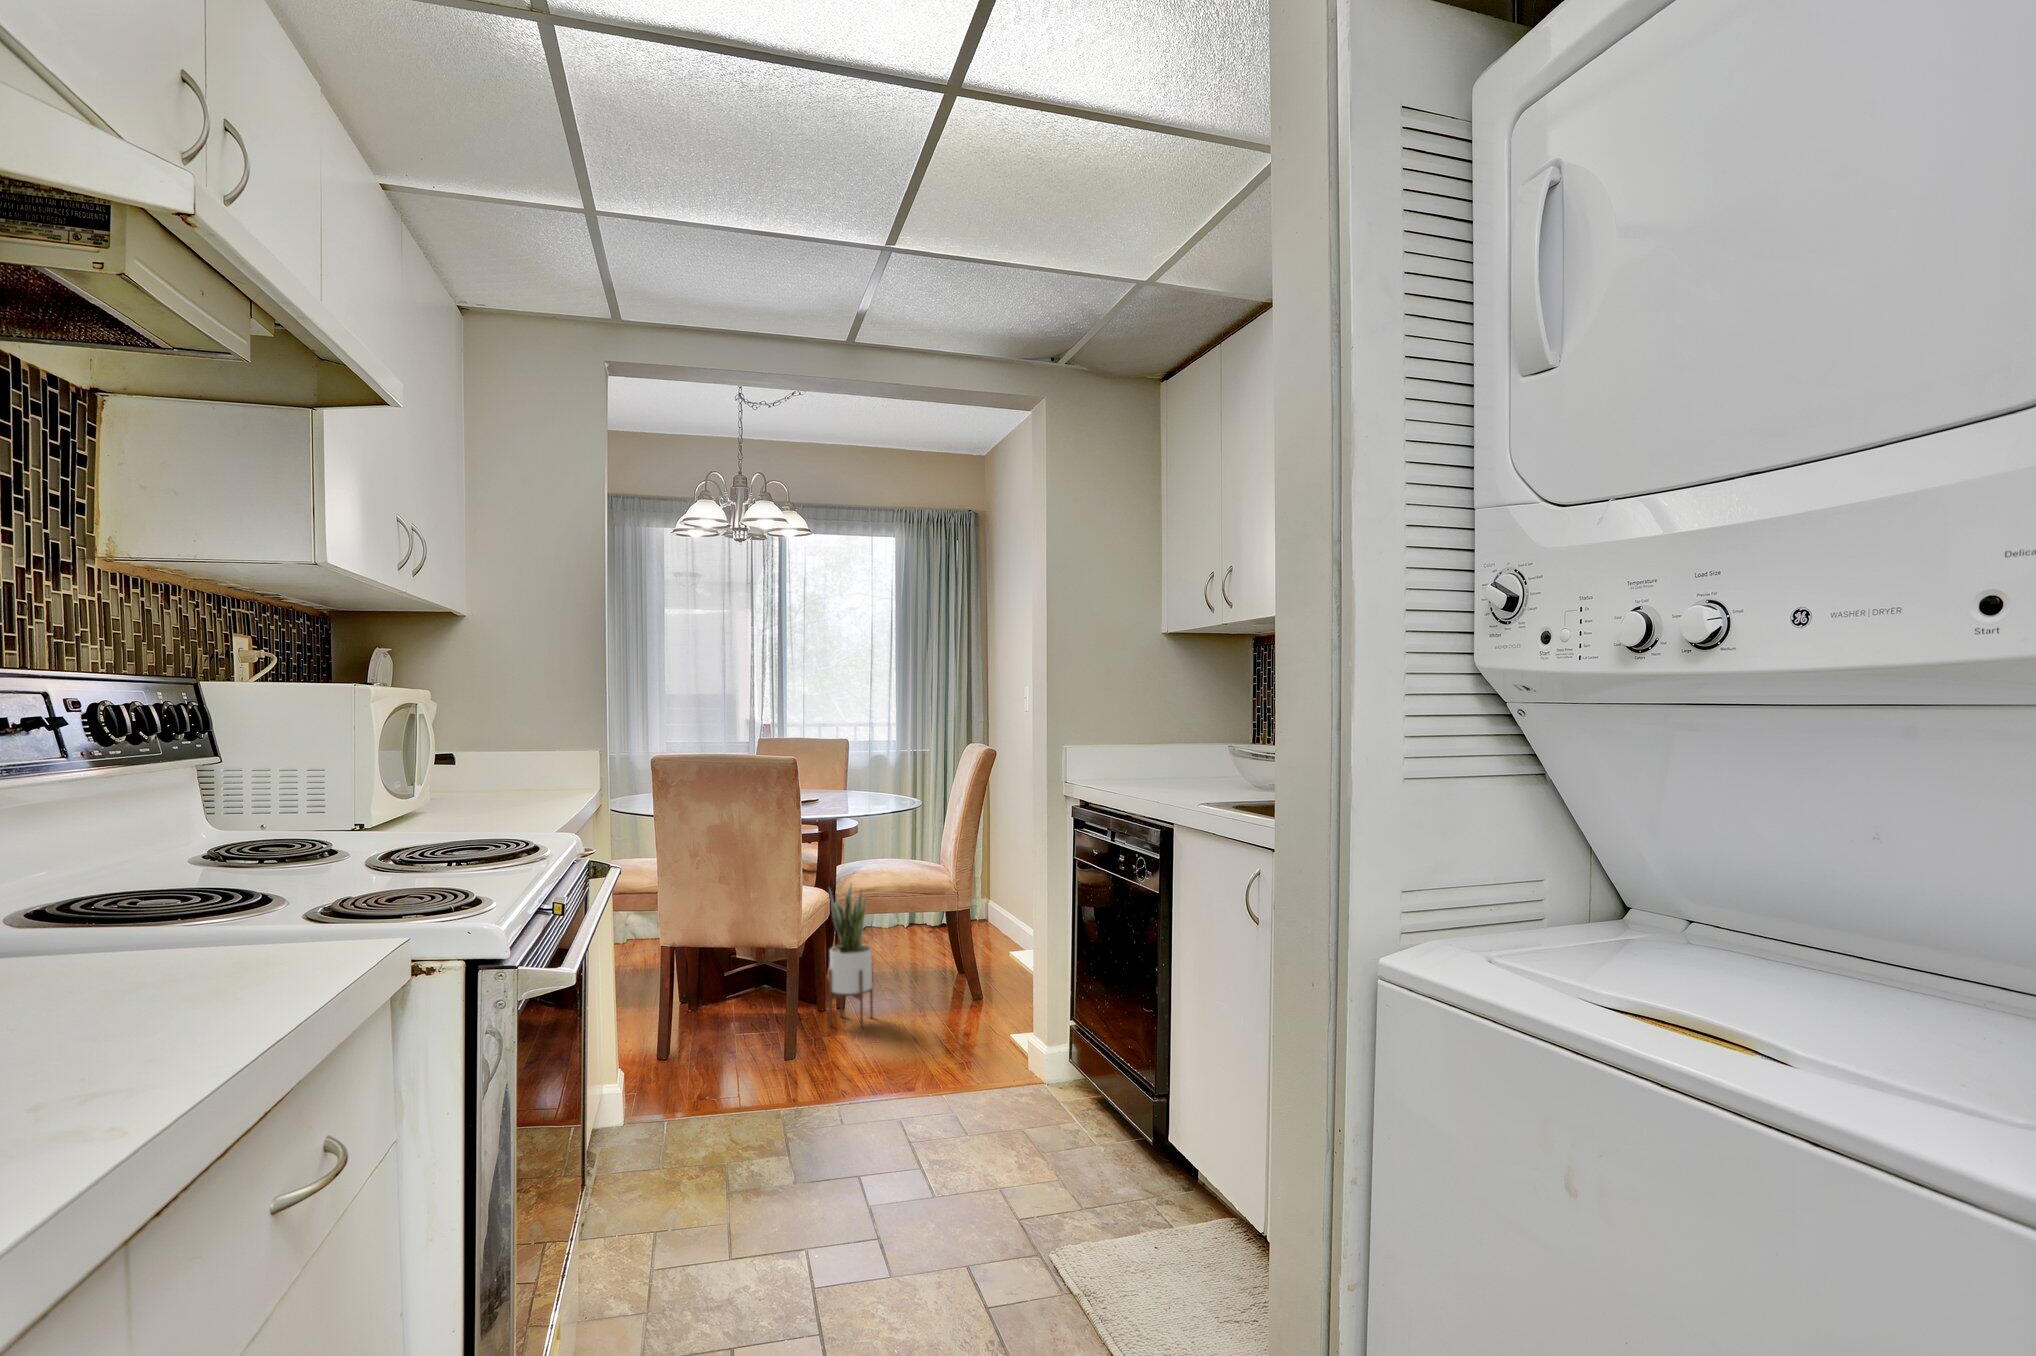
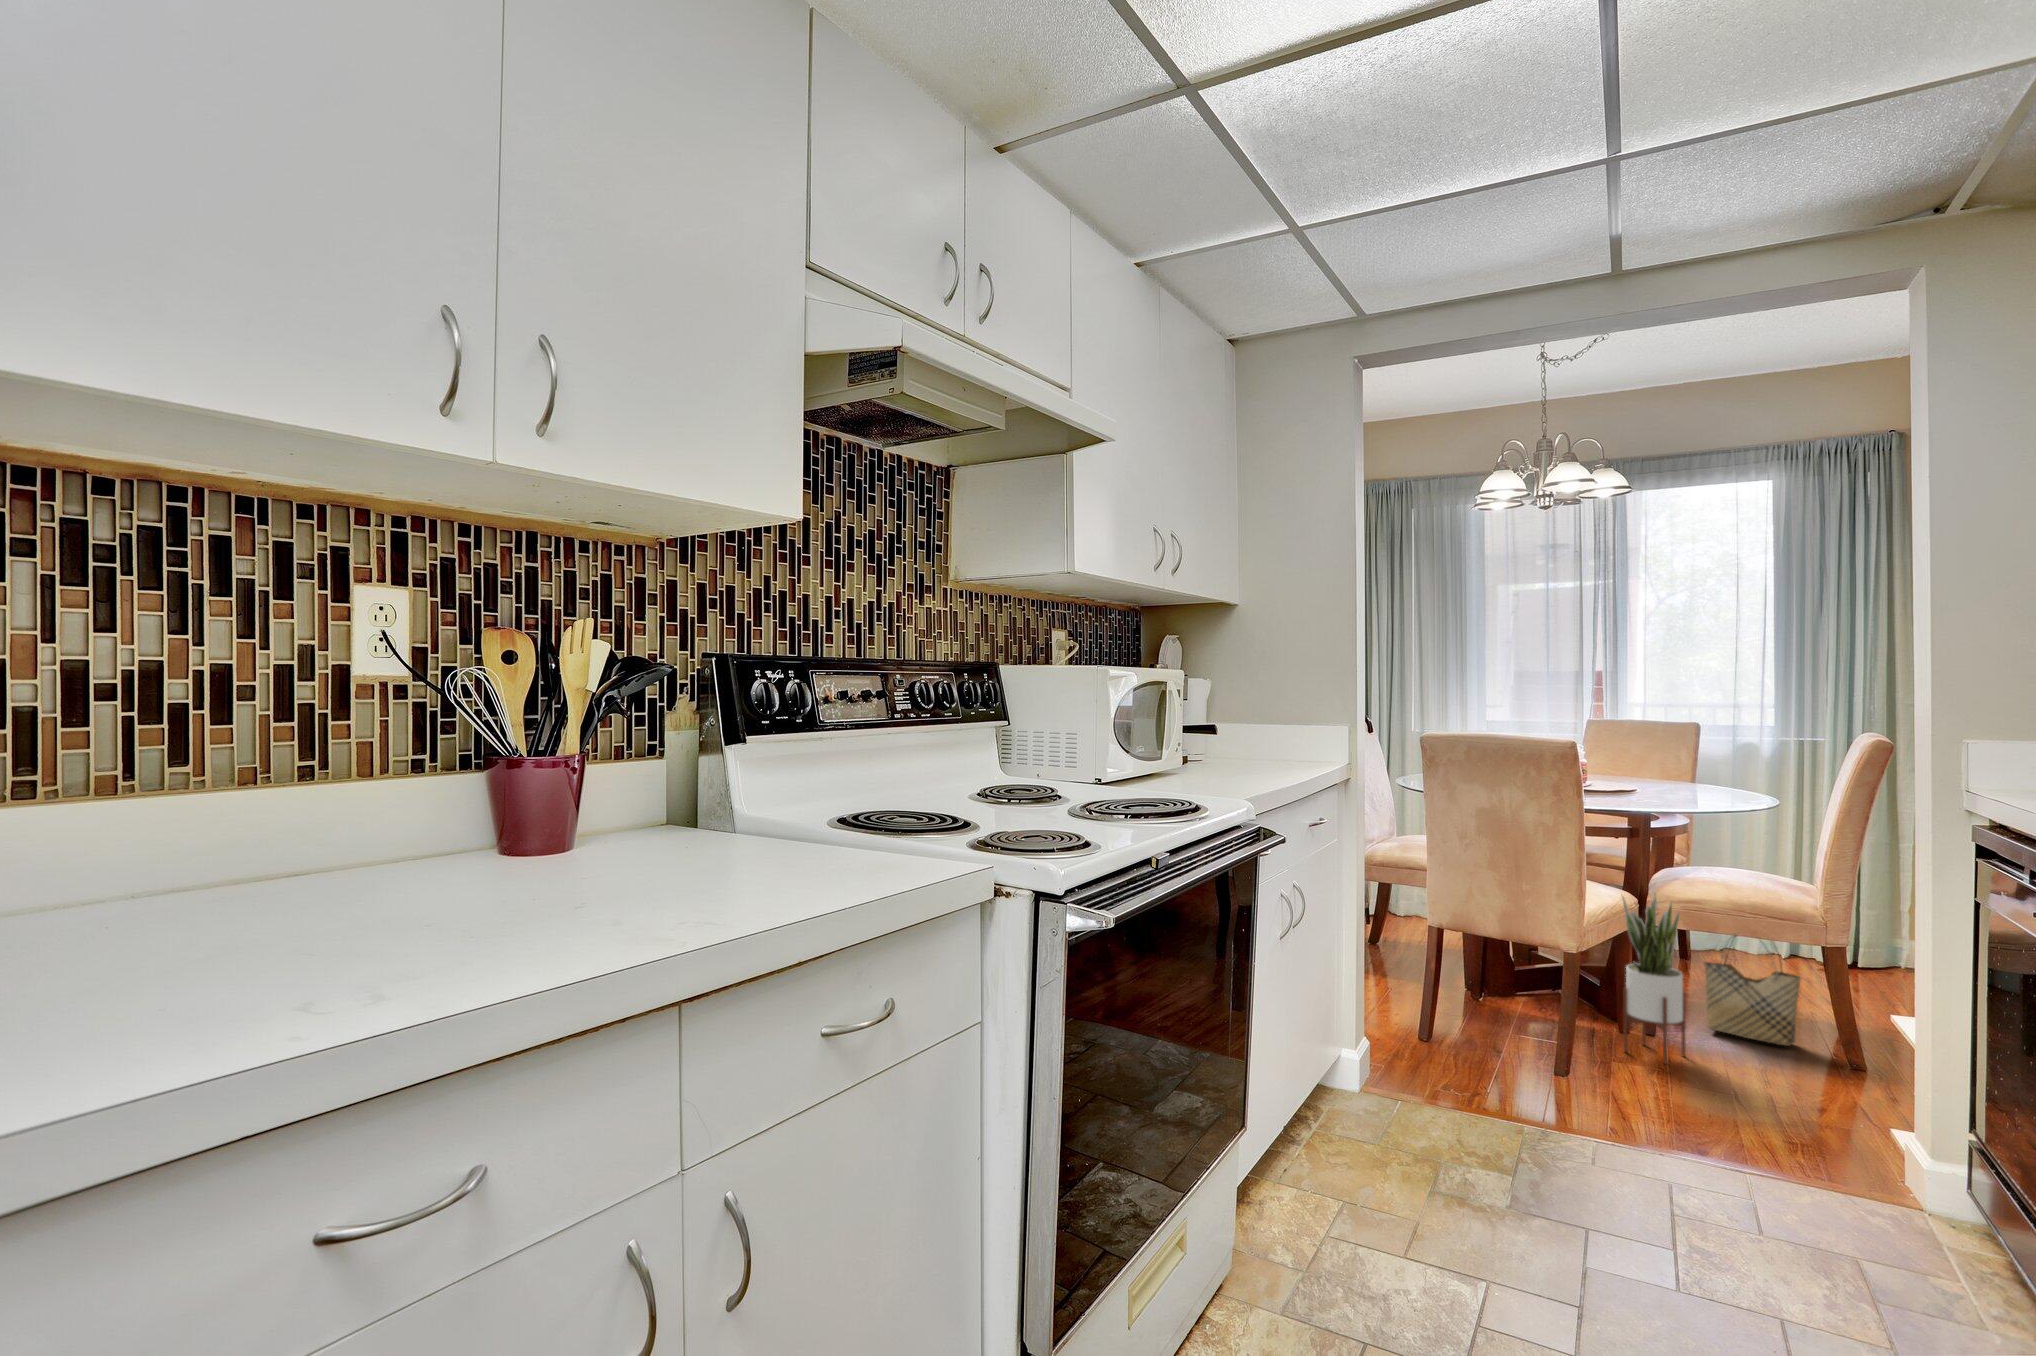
woven basket: none [875,900,941,991] -> present [1704,933,1801,1046]

